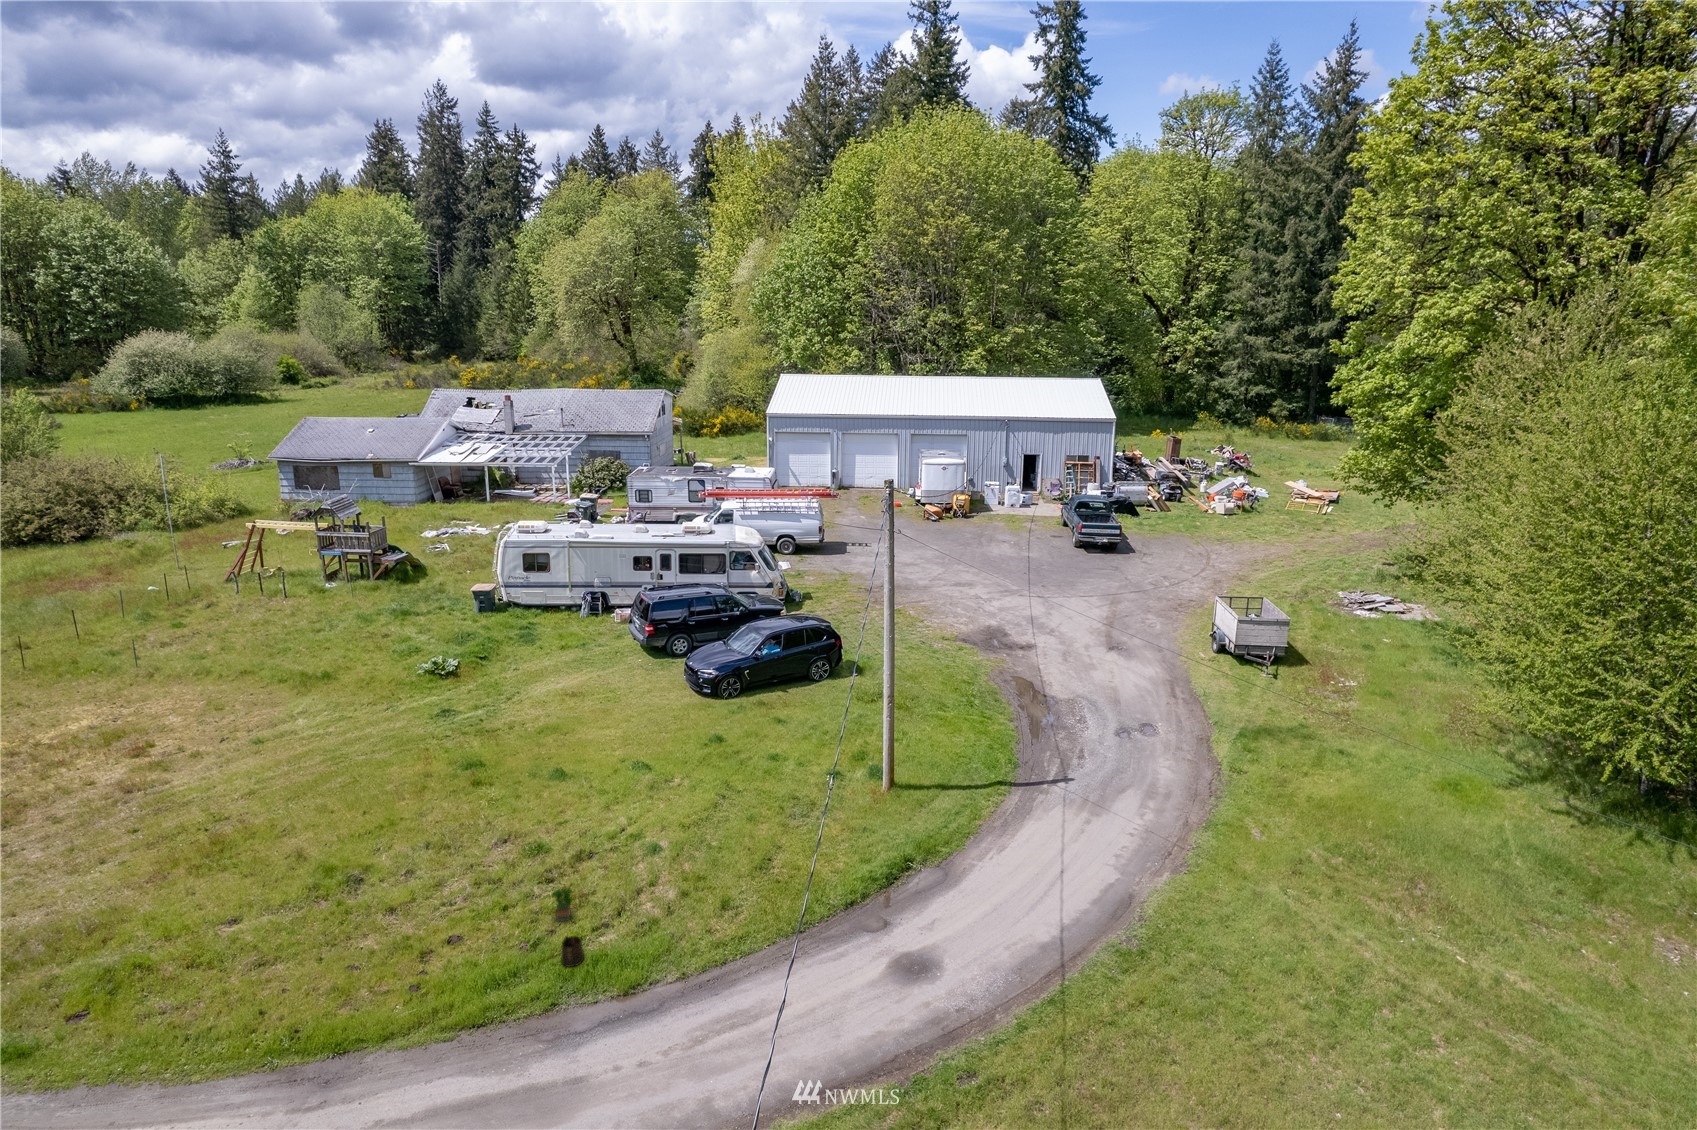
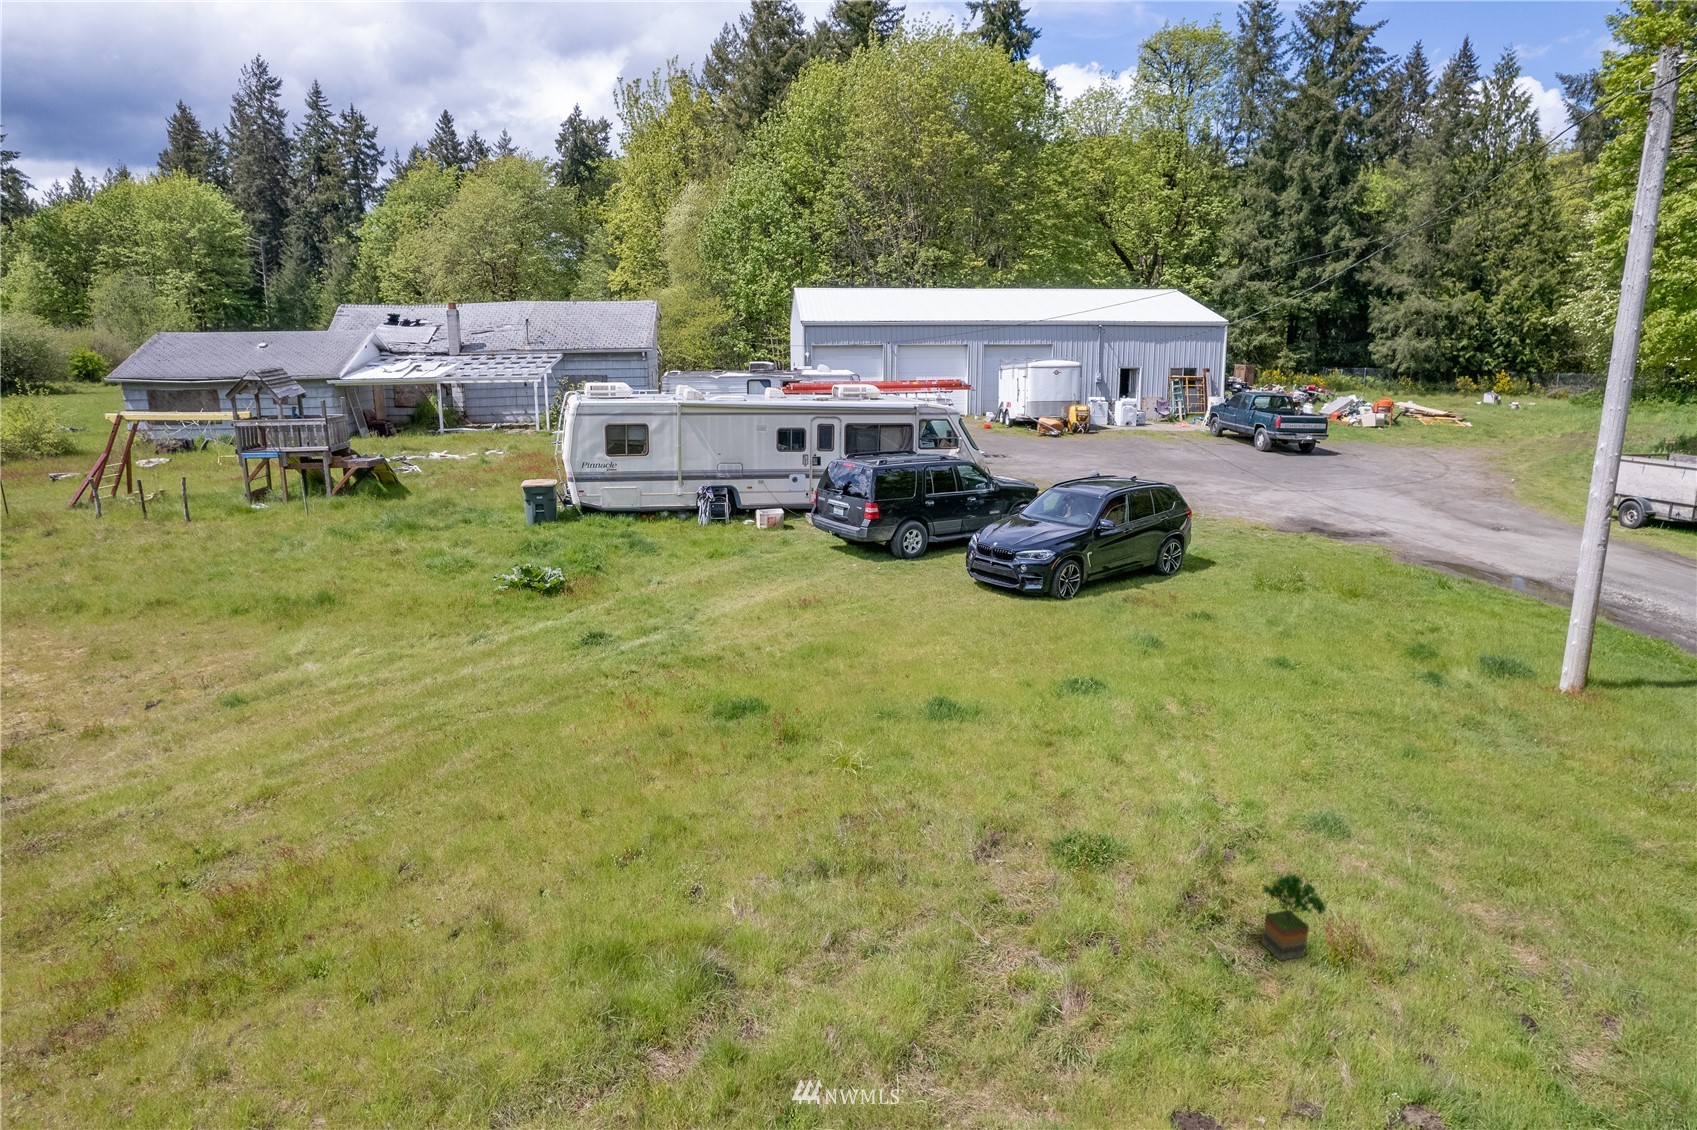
bucket: present [561,936,584,967] -> none [1418,985,1491,1072]

